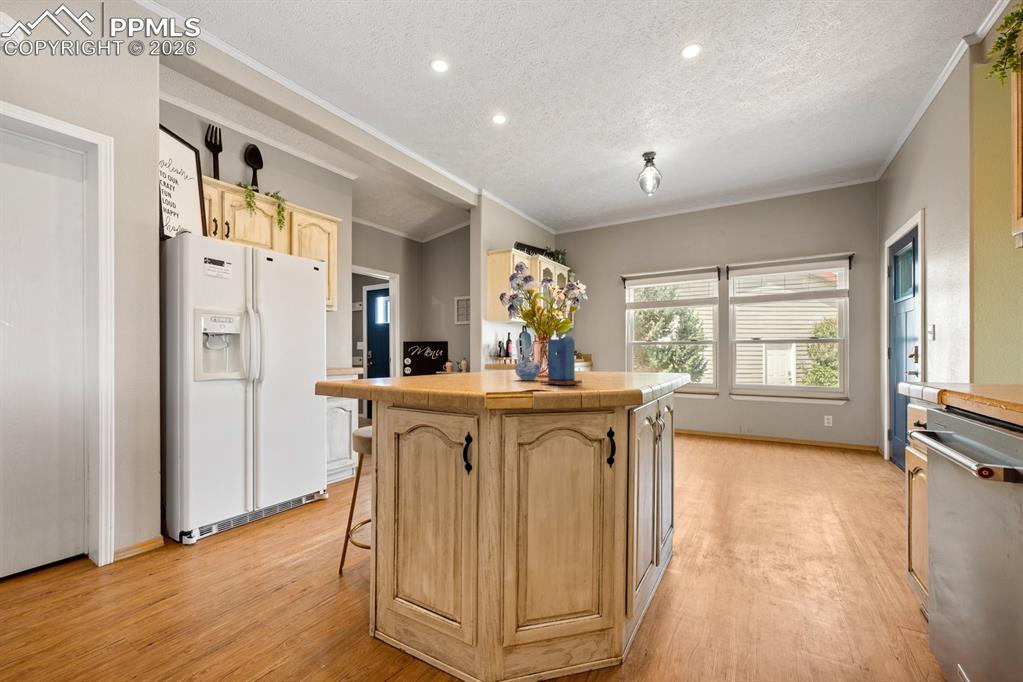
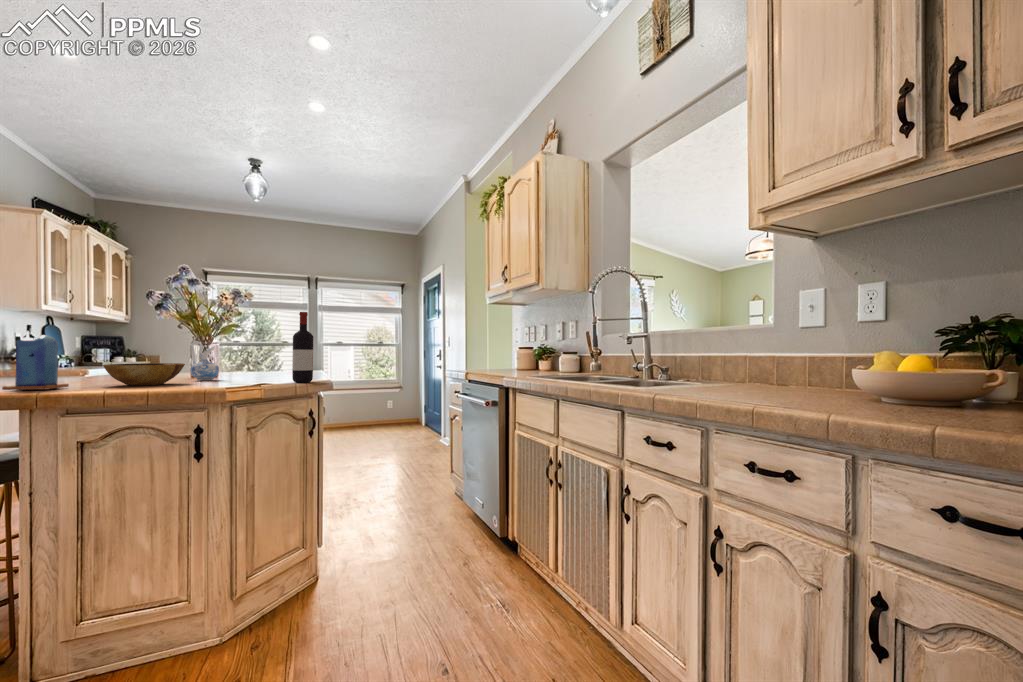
wine bottle: none [579,294,604,391] -> present [292,312,313,383]
candle: present [540,331,582,385] -> present [2,331,69,390]
bowl: none [432,361,496,383] -> present [103,363,185,386]

